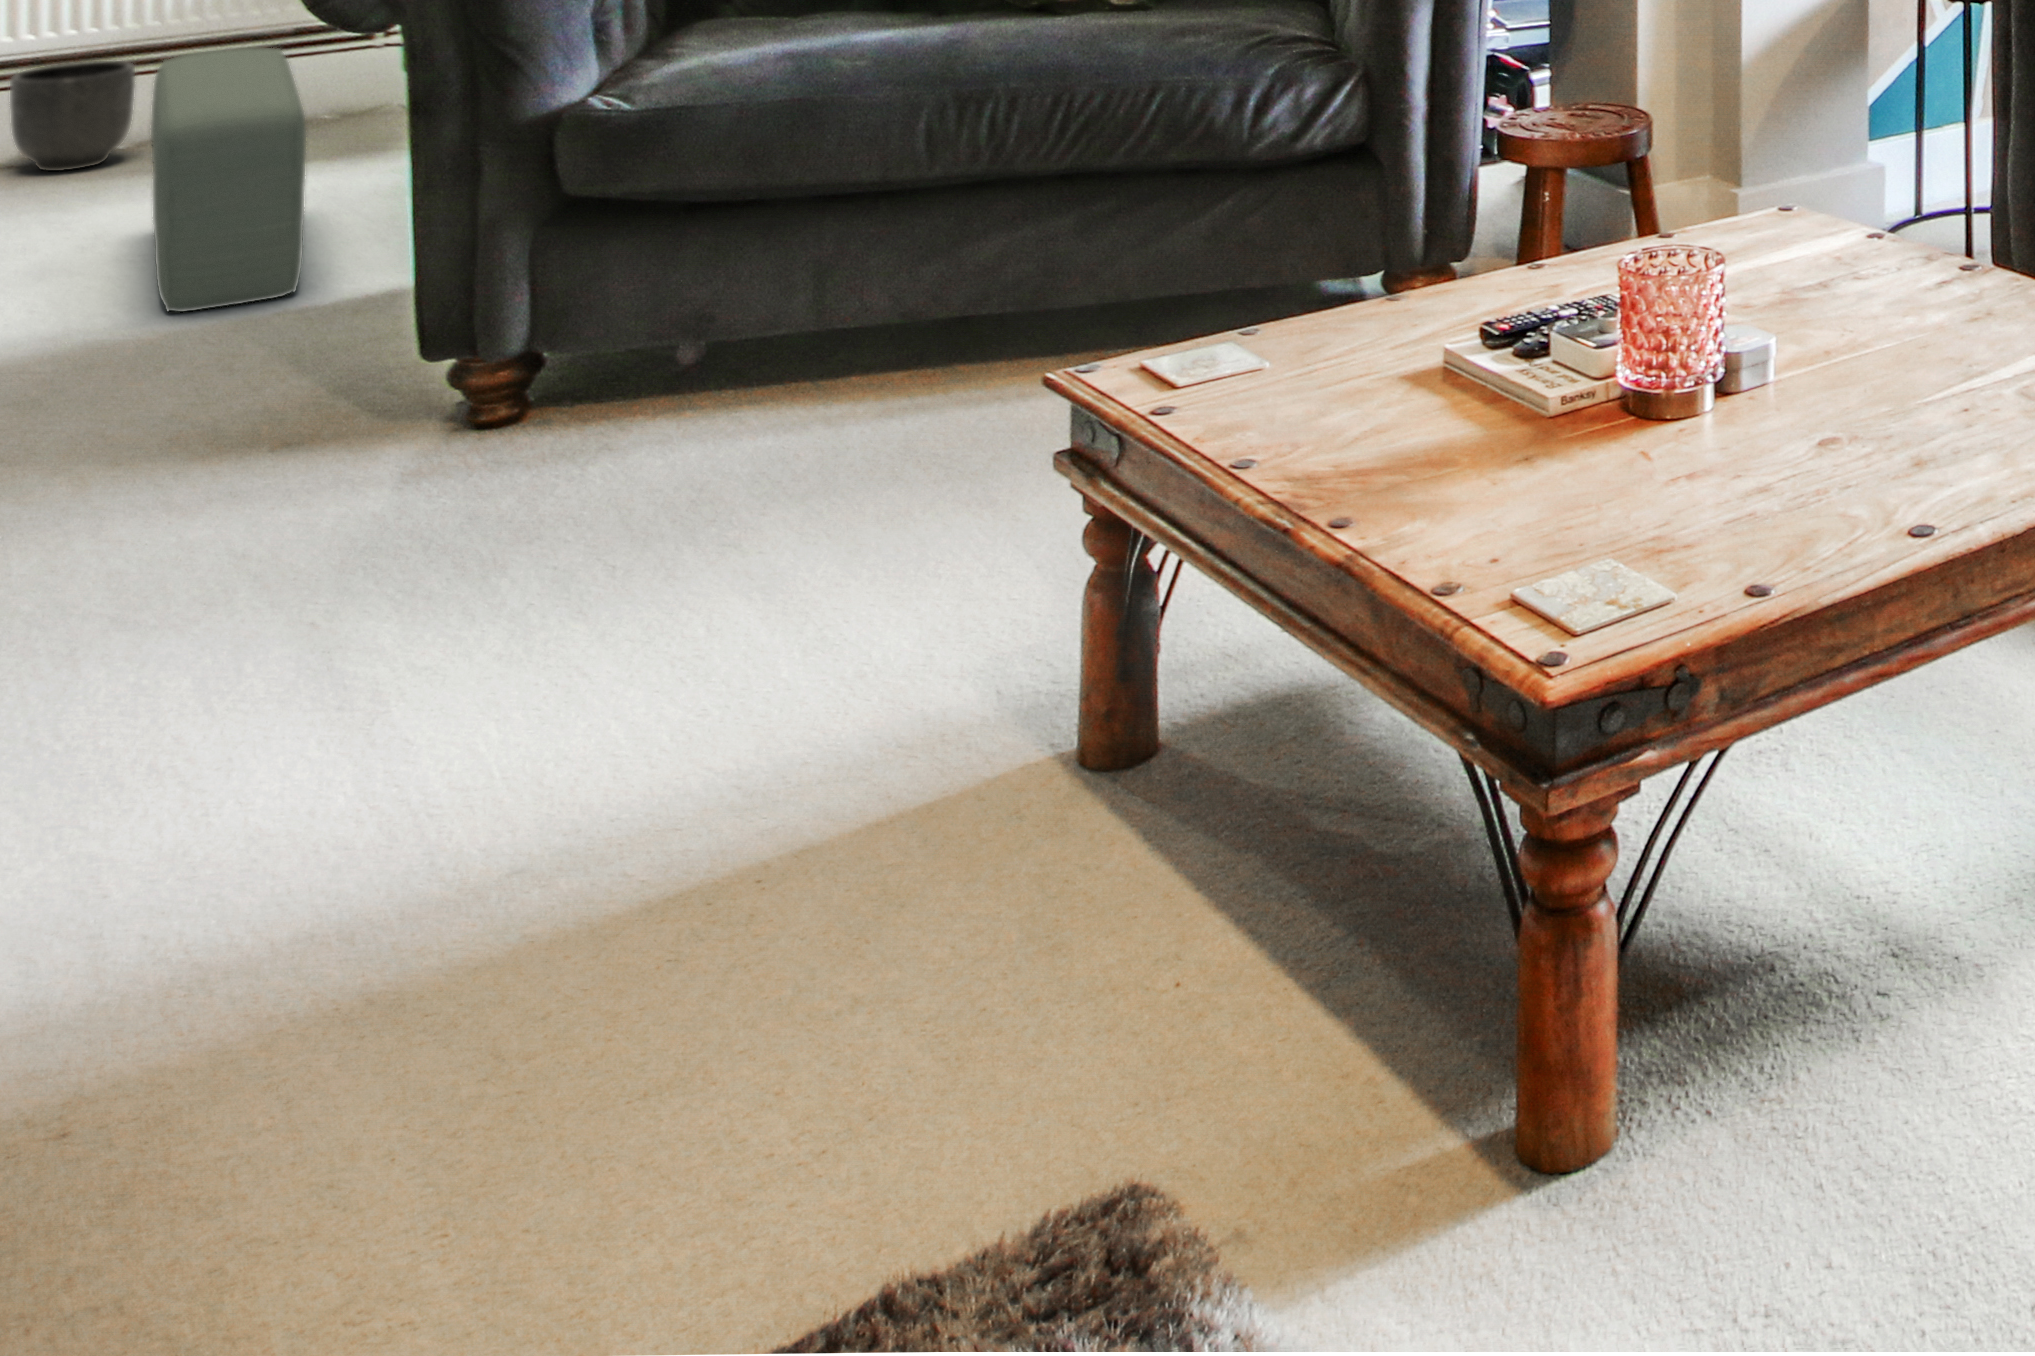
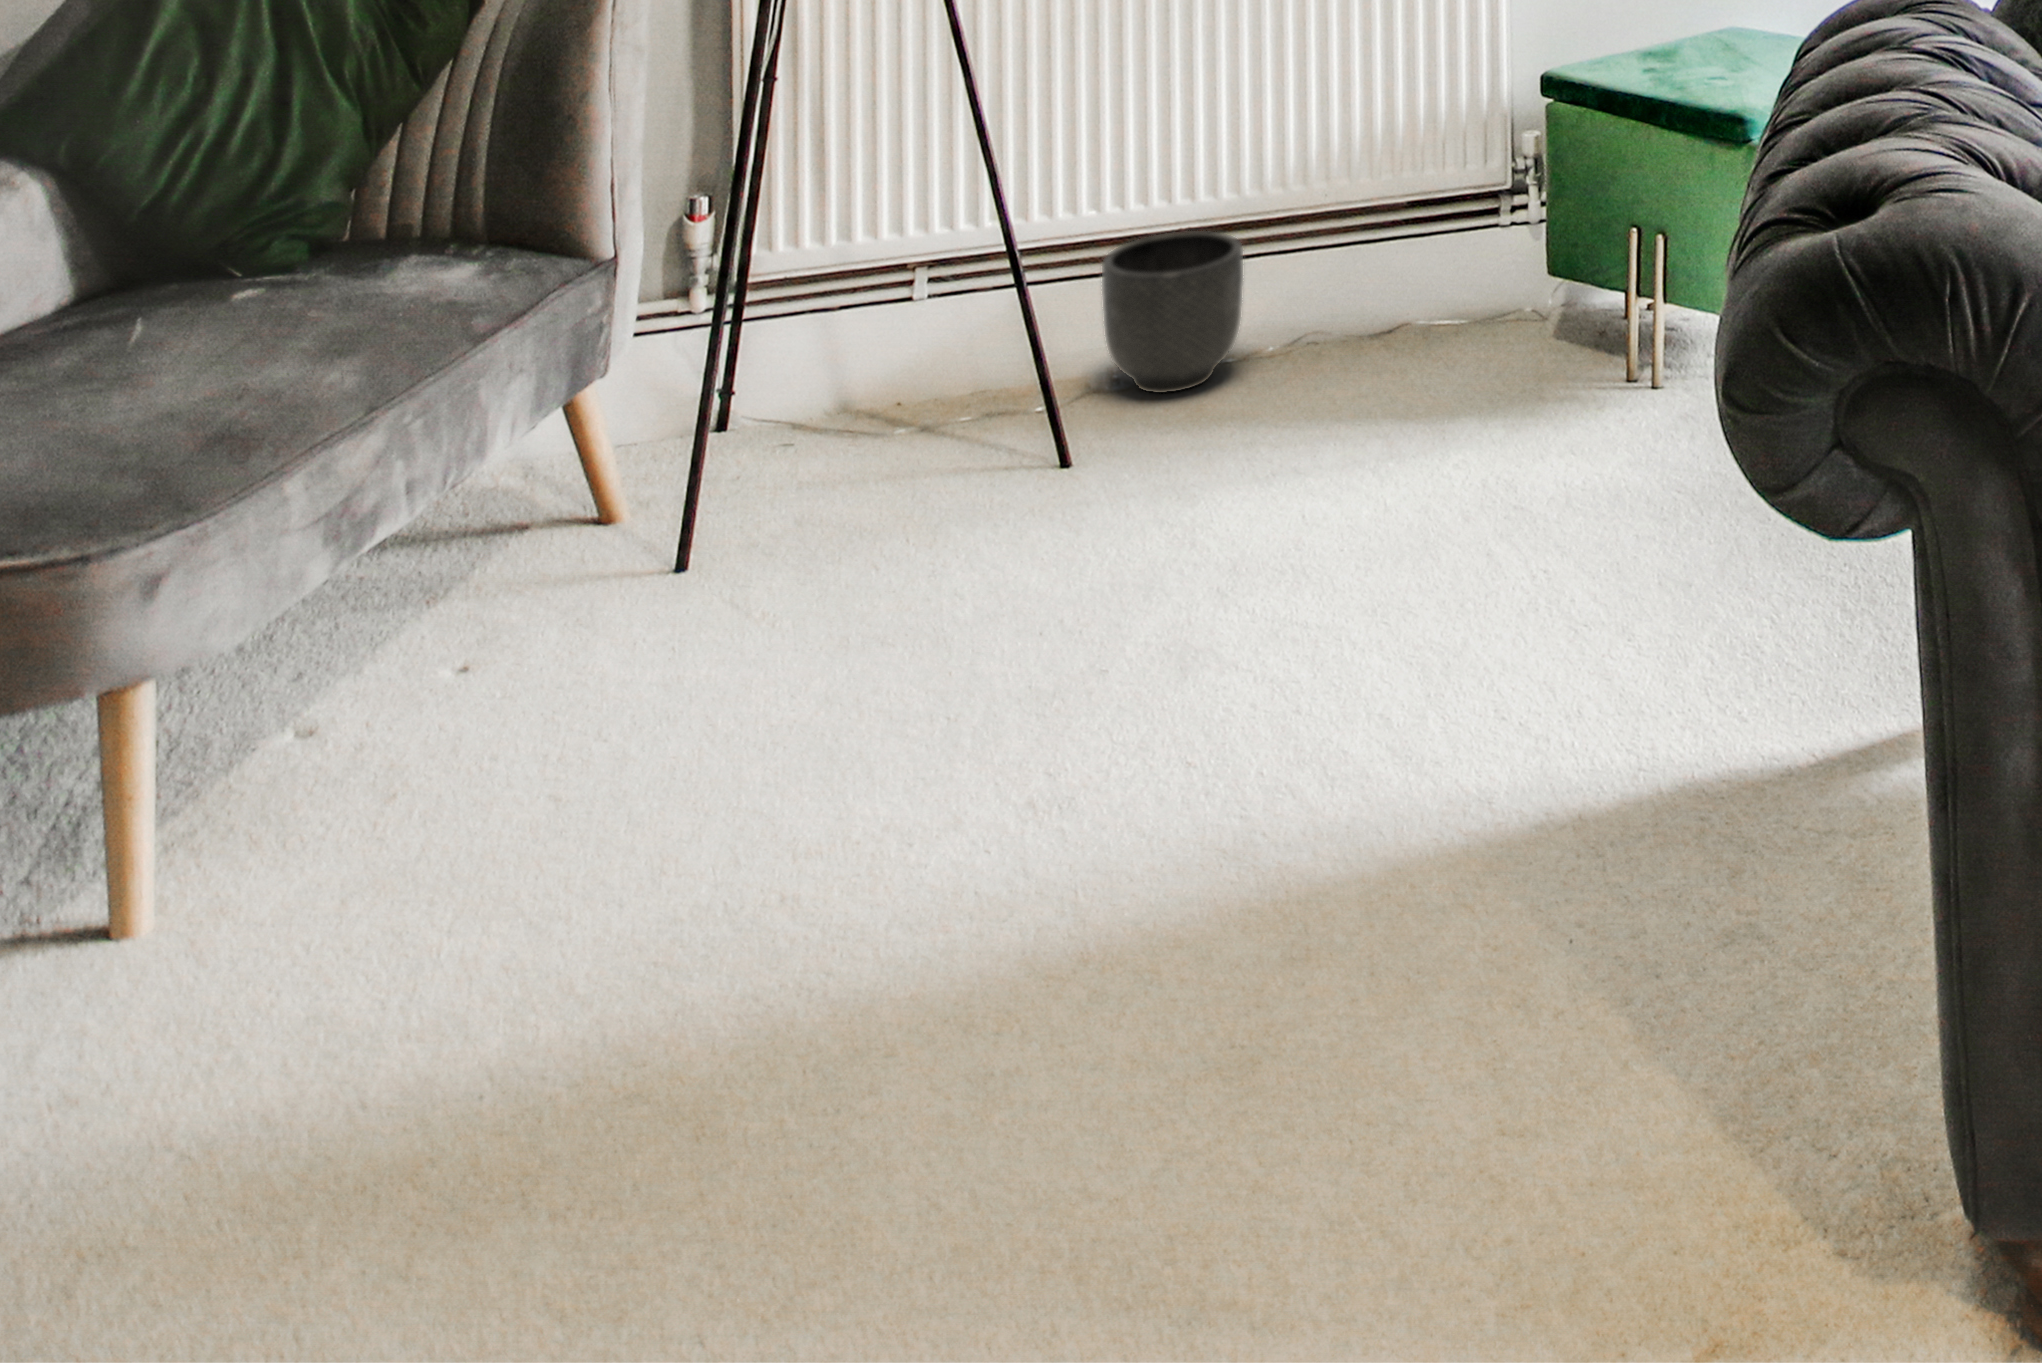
pouf: present [151,47,306,312] -> none [1306,299,1559,850]

